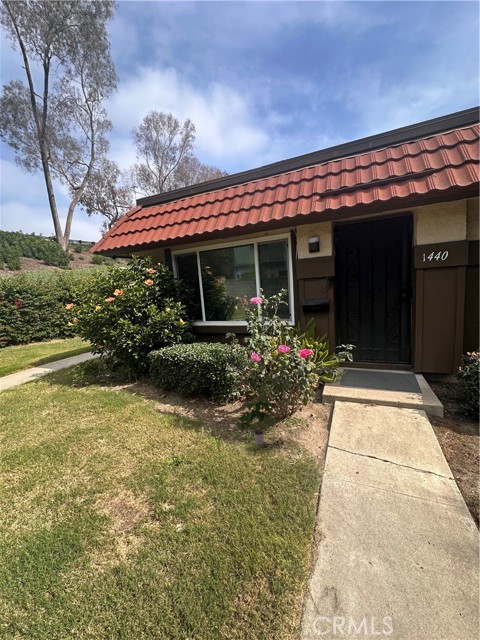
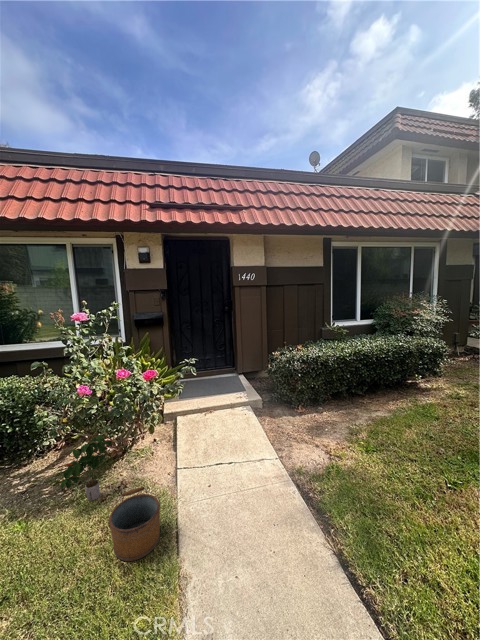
bucket: none [265,445,306,501] -> present [107,487,160,561]

